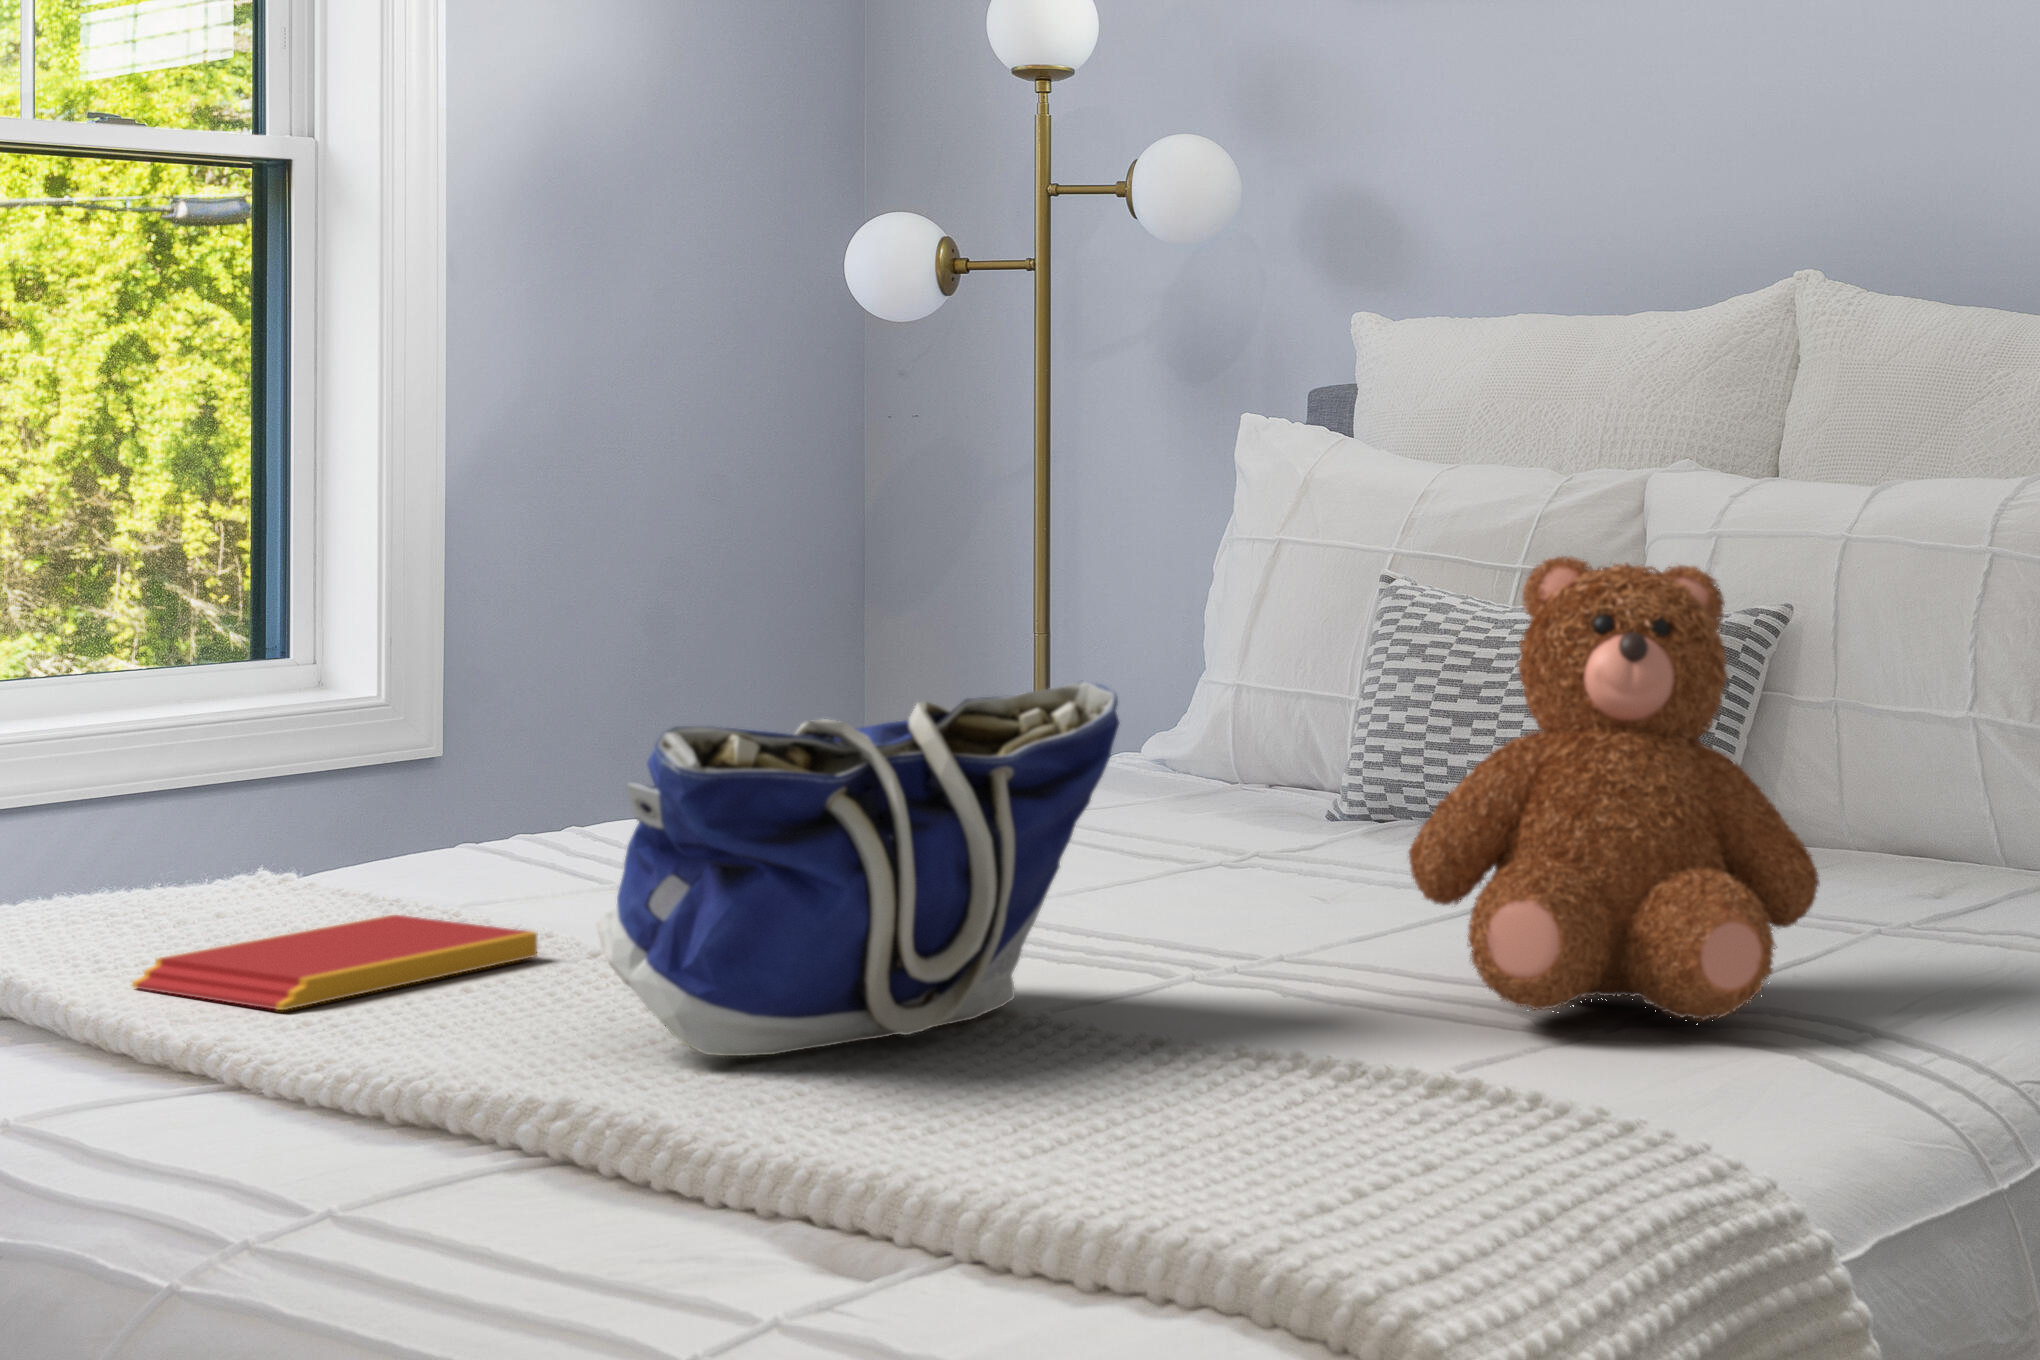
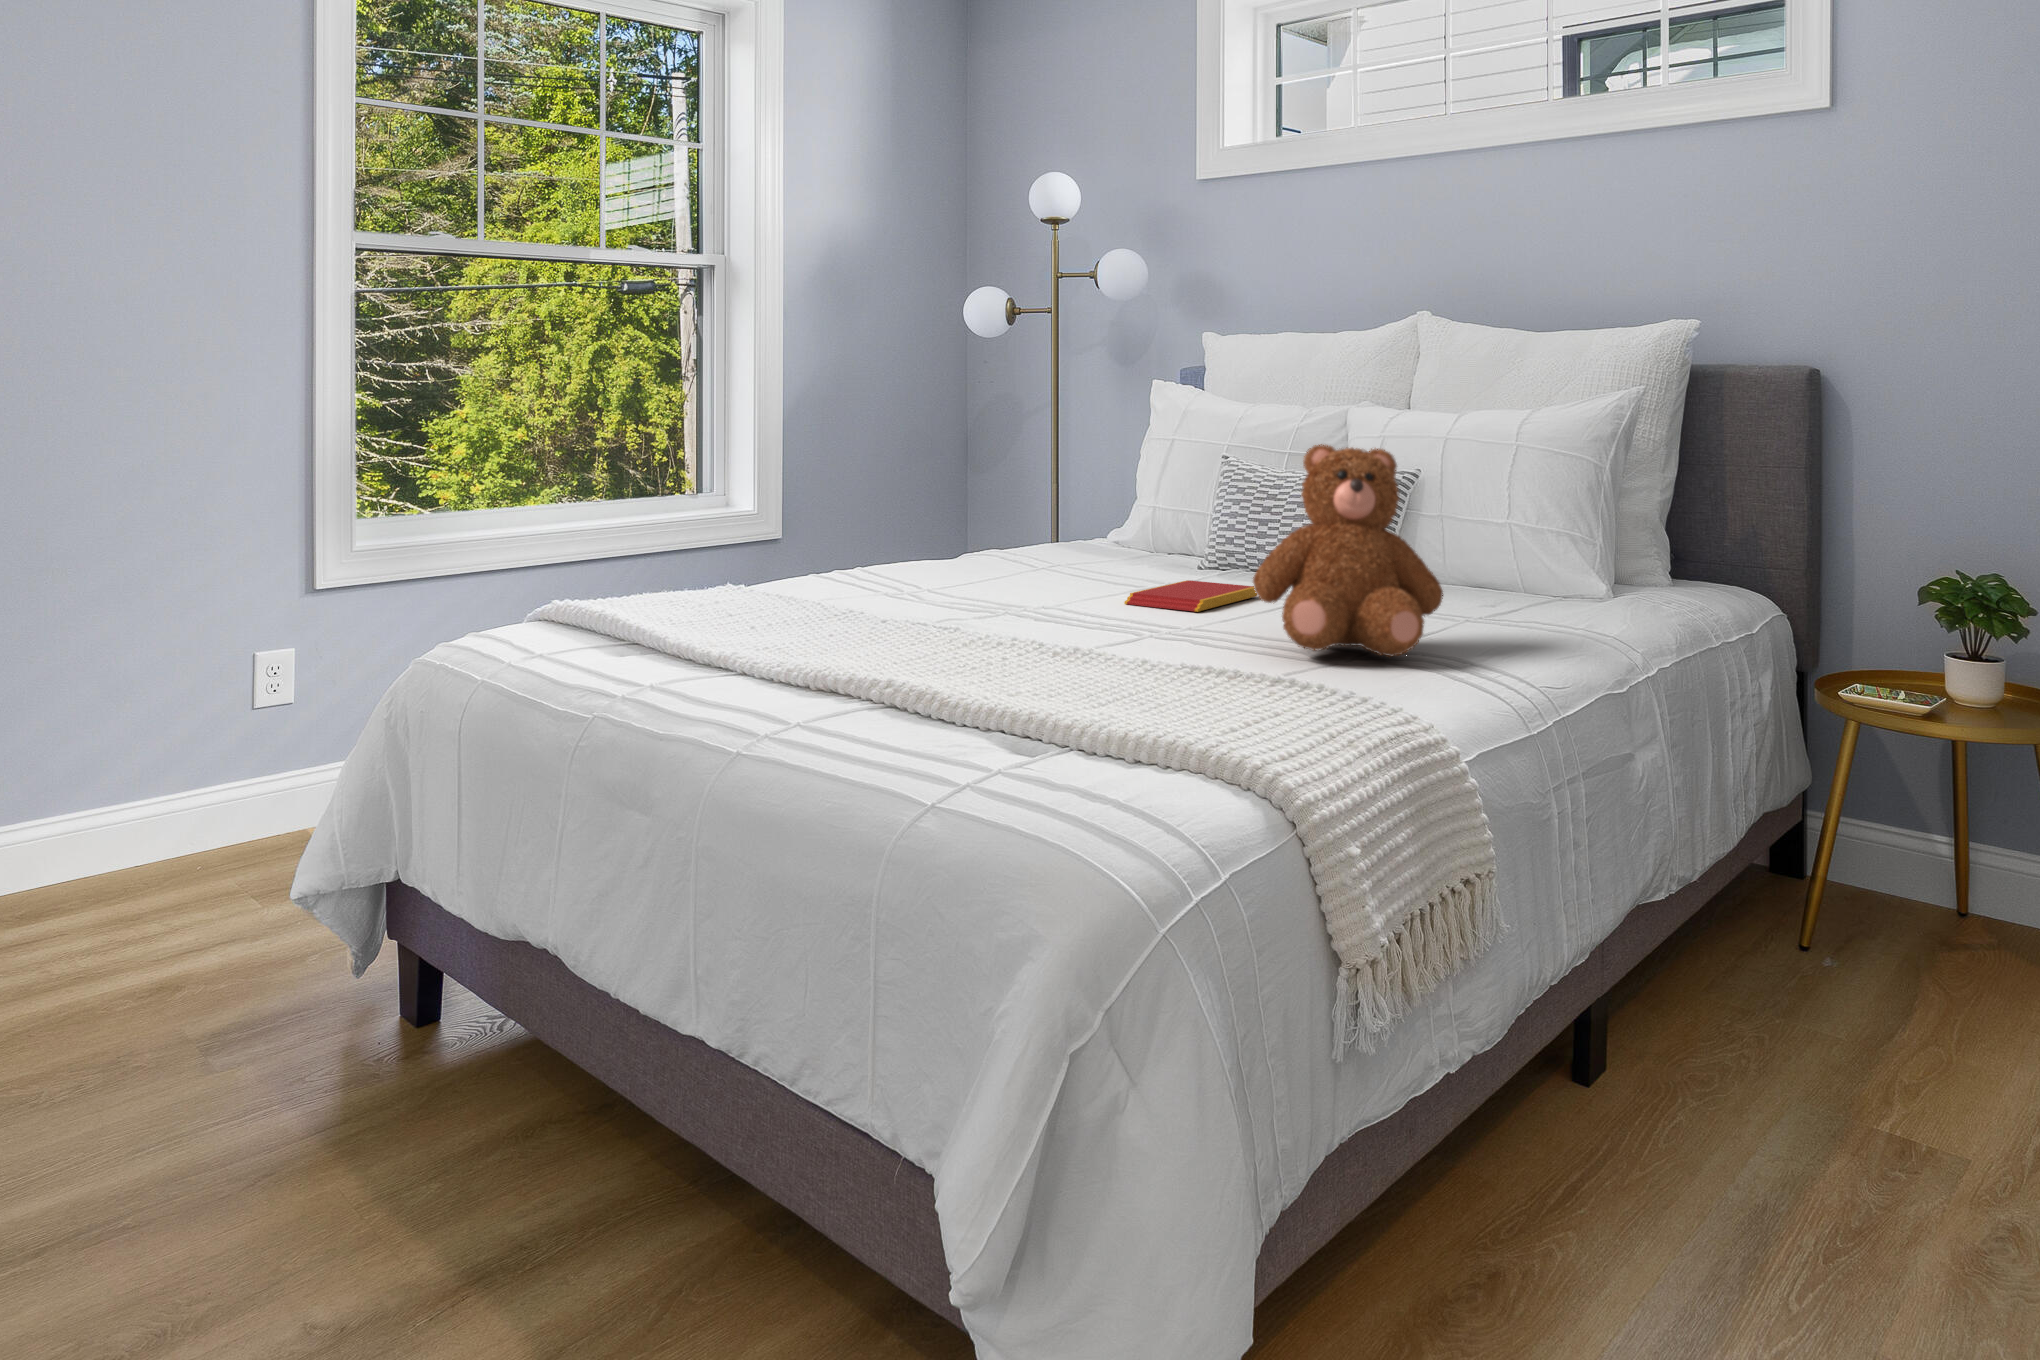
tote bag: present [597,681,1119,1056] -> none [895,499,1123,664]
book: present [132,915,537,1010] -> present [1124,580,1257,612]

